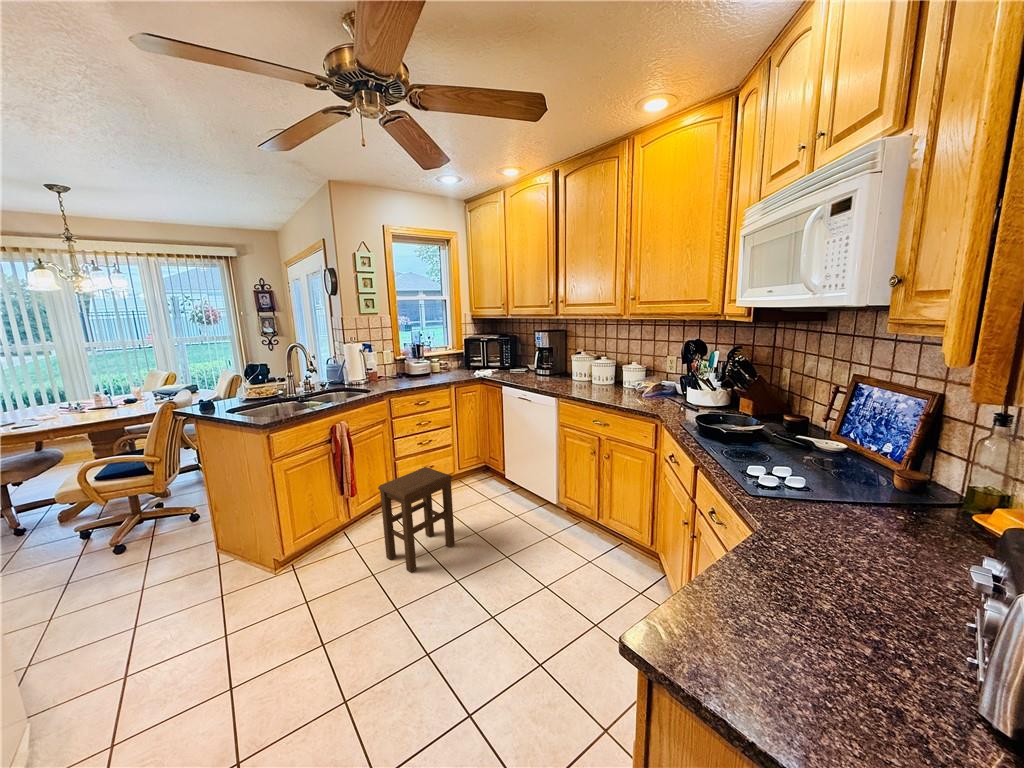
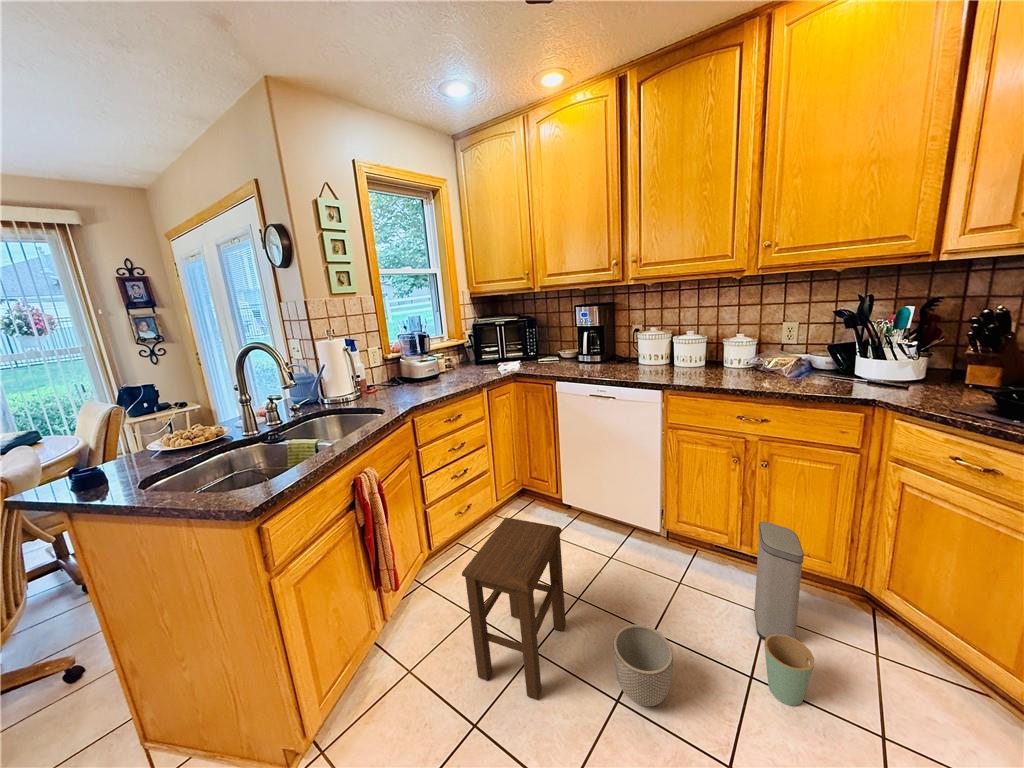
trash can: none [544,494,603,605] -> present [754,521,814,706]
planter: none [453,540,489,587] -> present [613,624,673,706]

